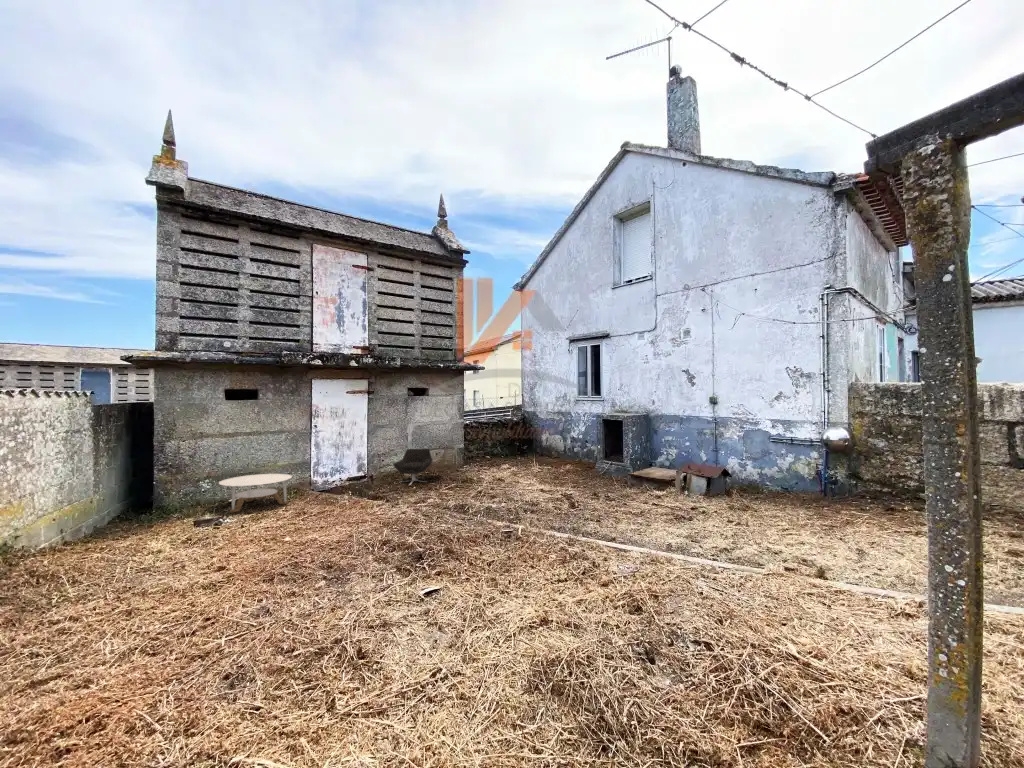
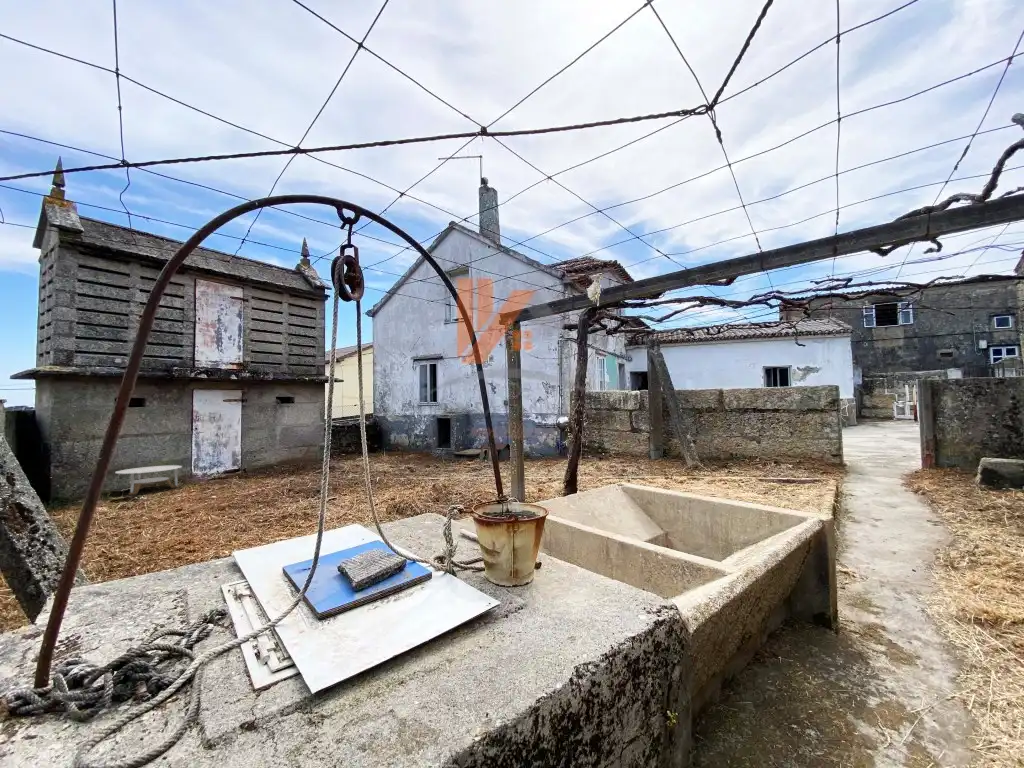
lounge chair: present [393,449,432,485] -> none [266,444,300,472]

